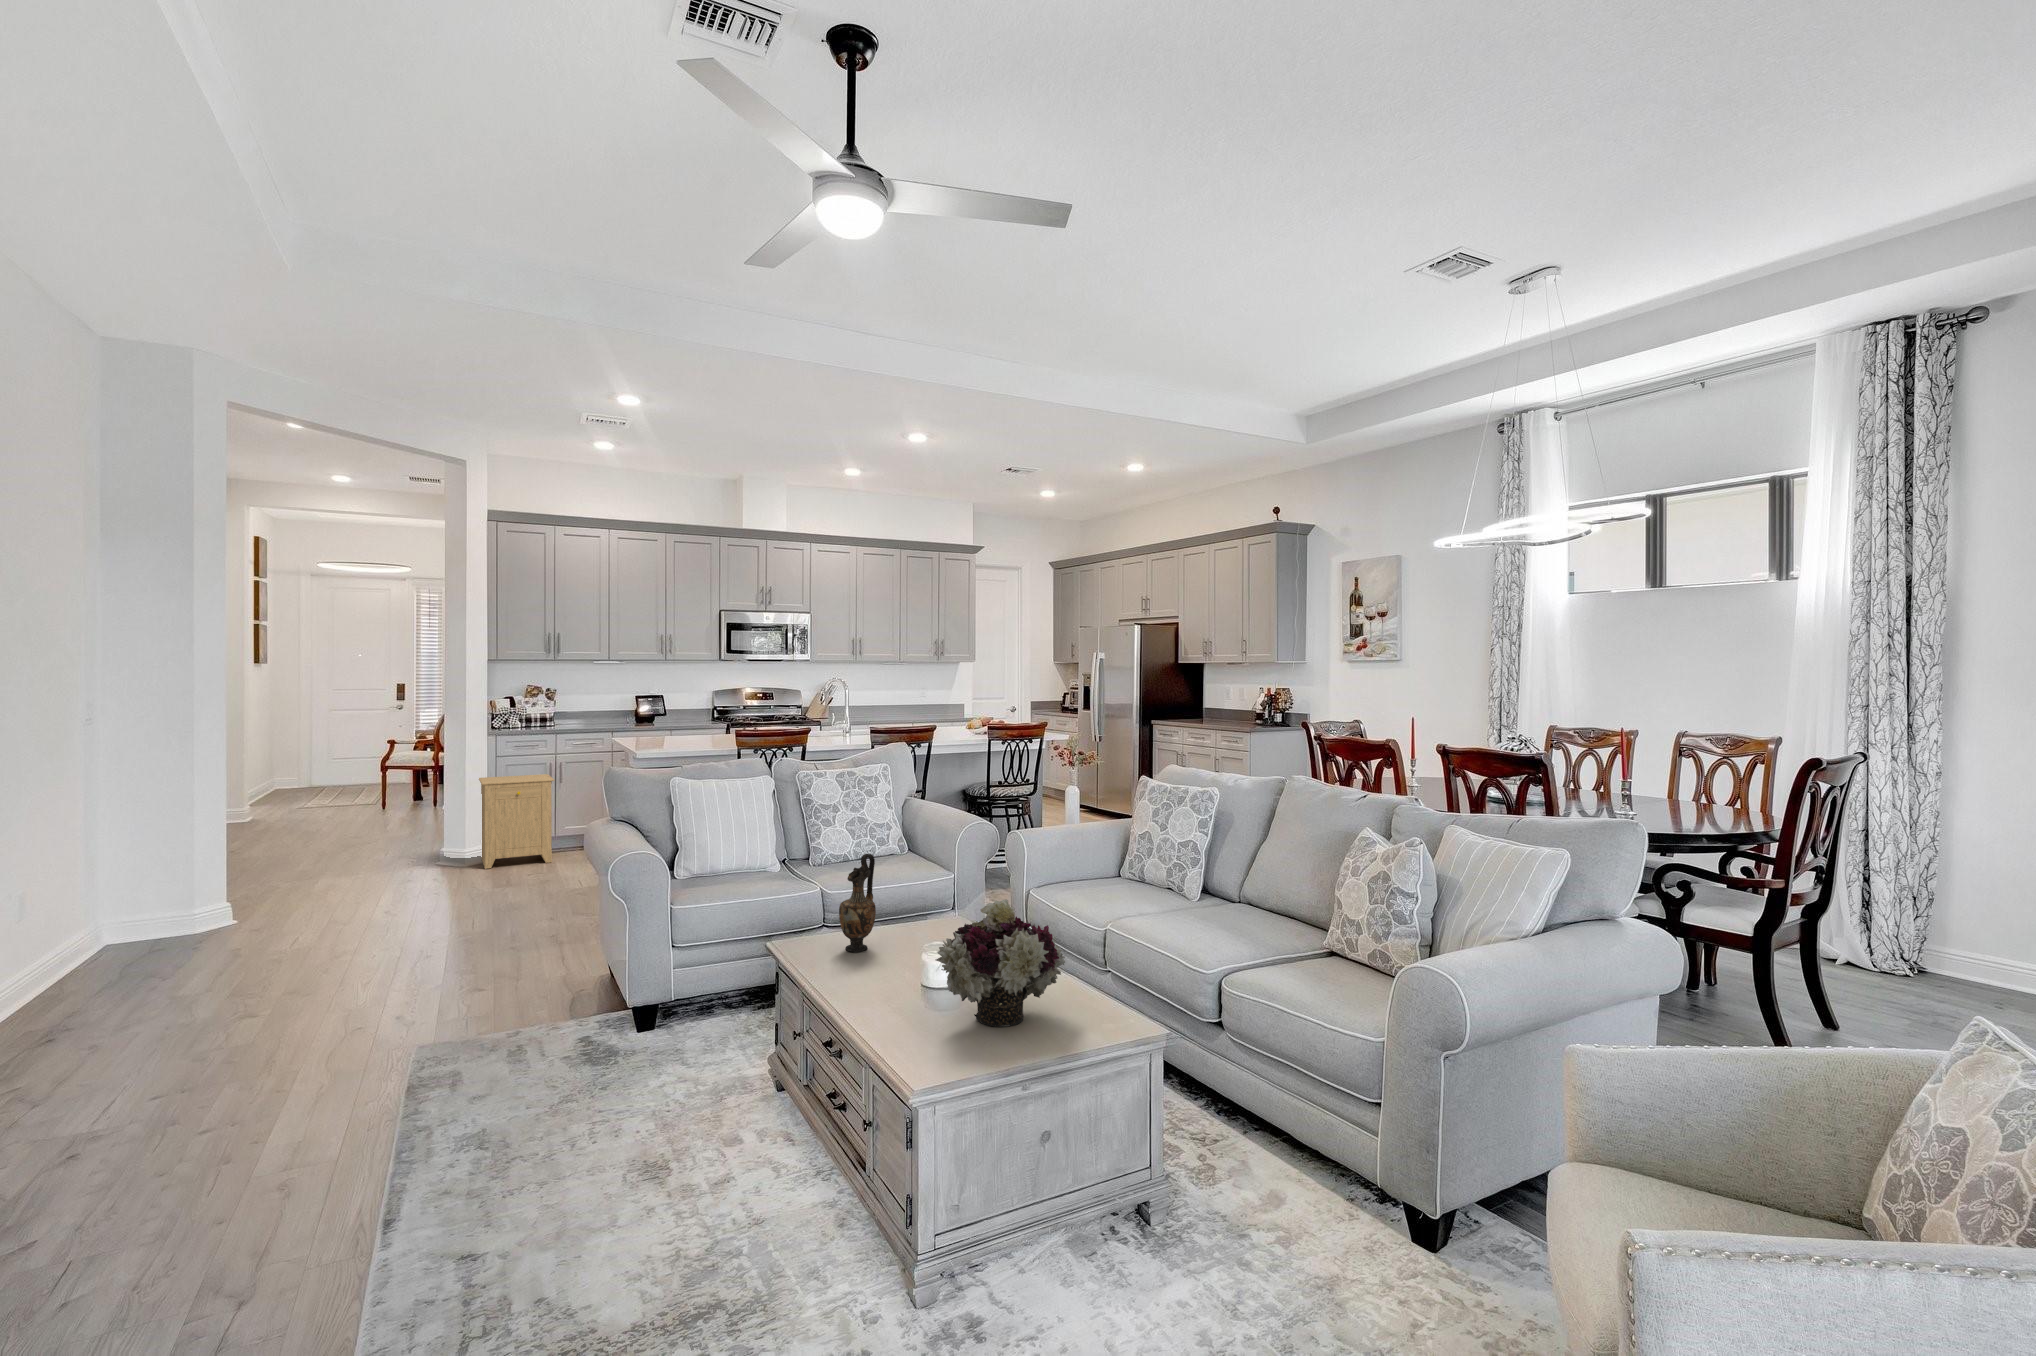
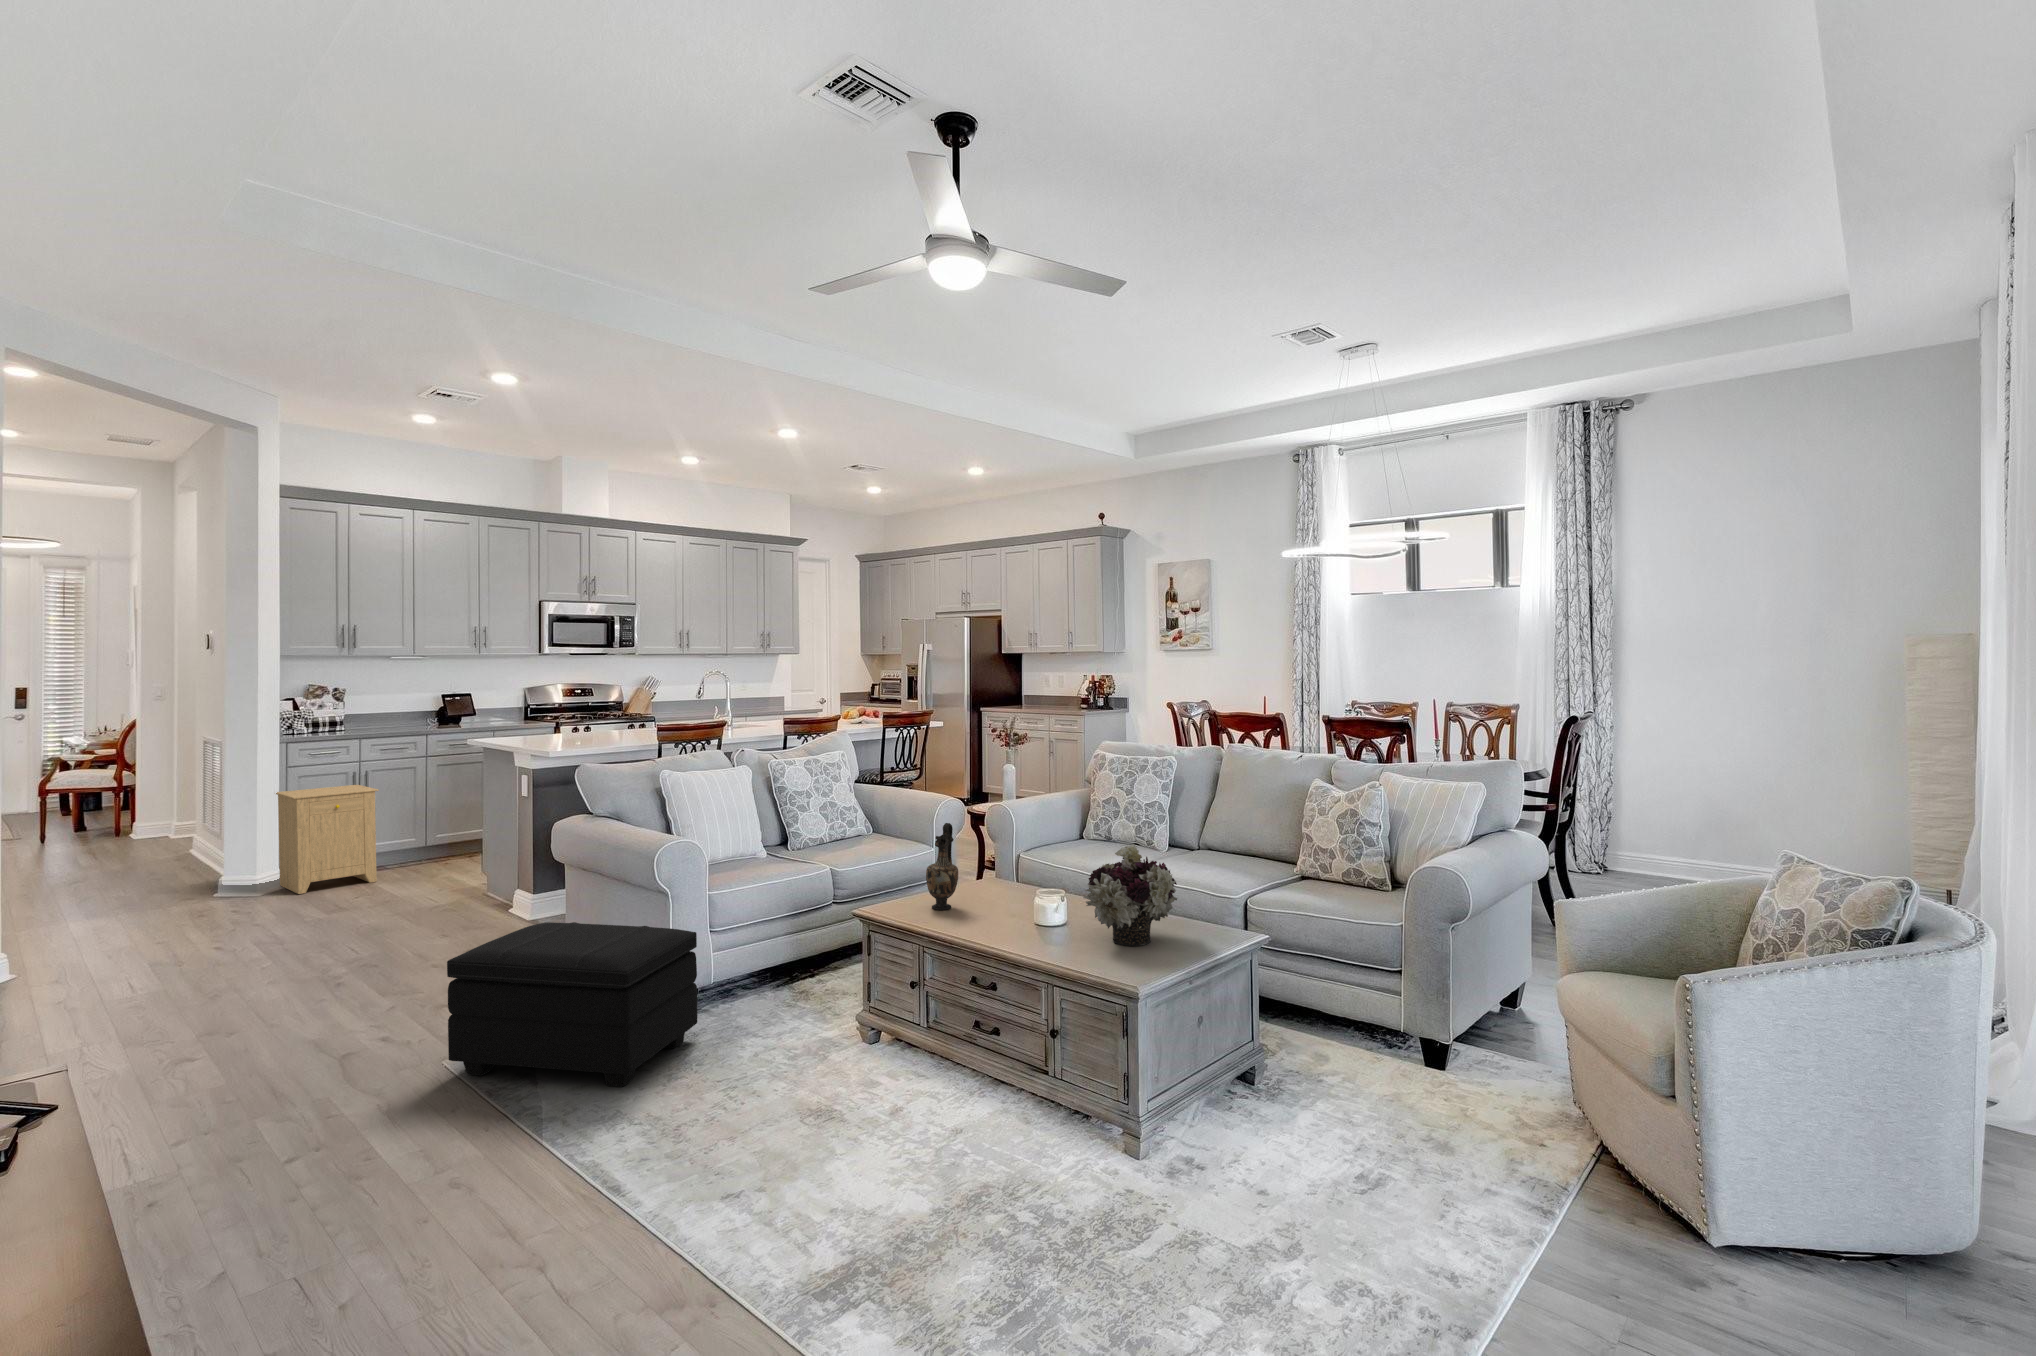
footstool: none [393,923,630,1102] -> present [447,922,697,1087]

